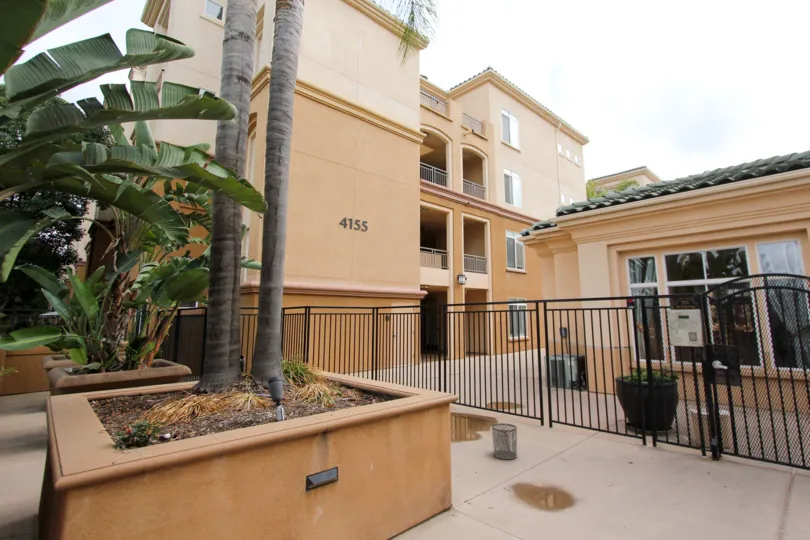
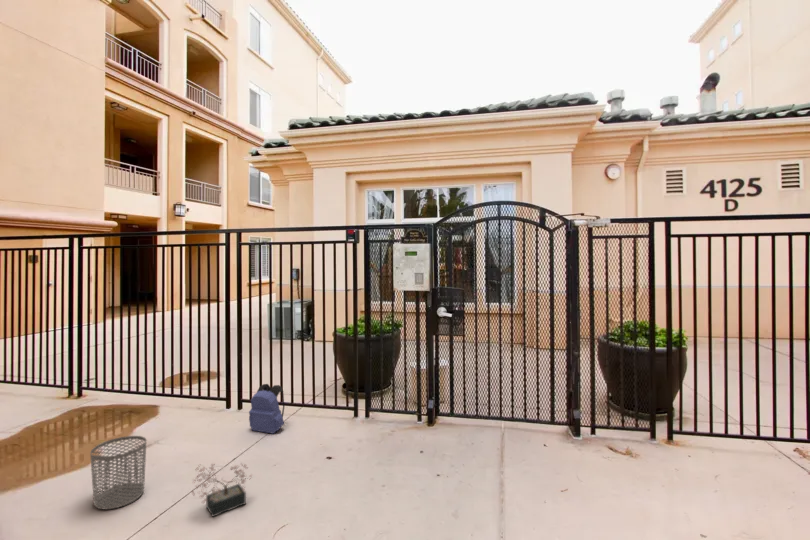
backpack: none [562,409,587,444] -> present [249,384,284,434]
decorative plant: none [549,443,581,474] -> present [194,465,251,516]

